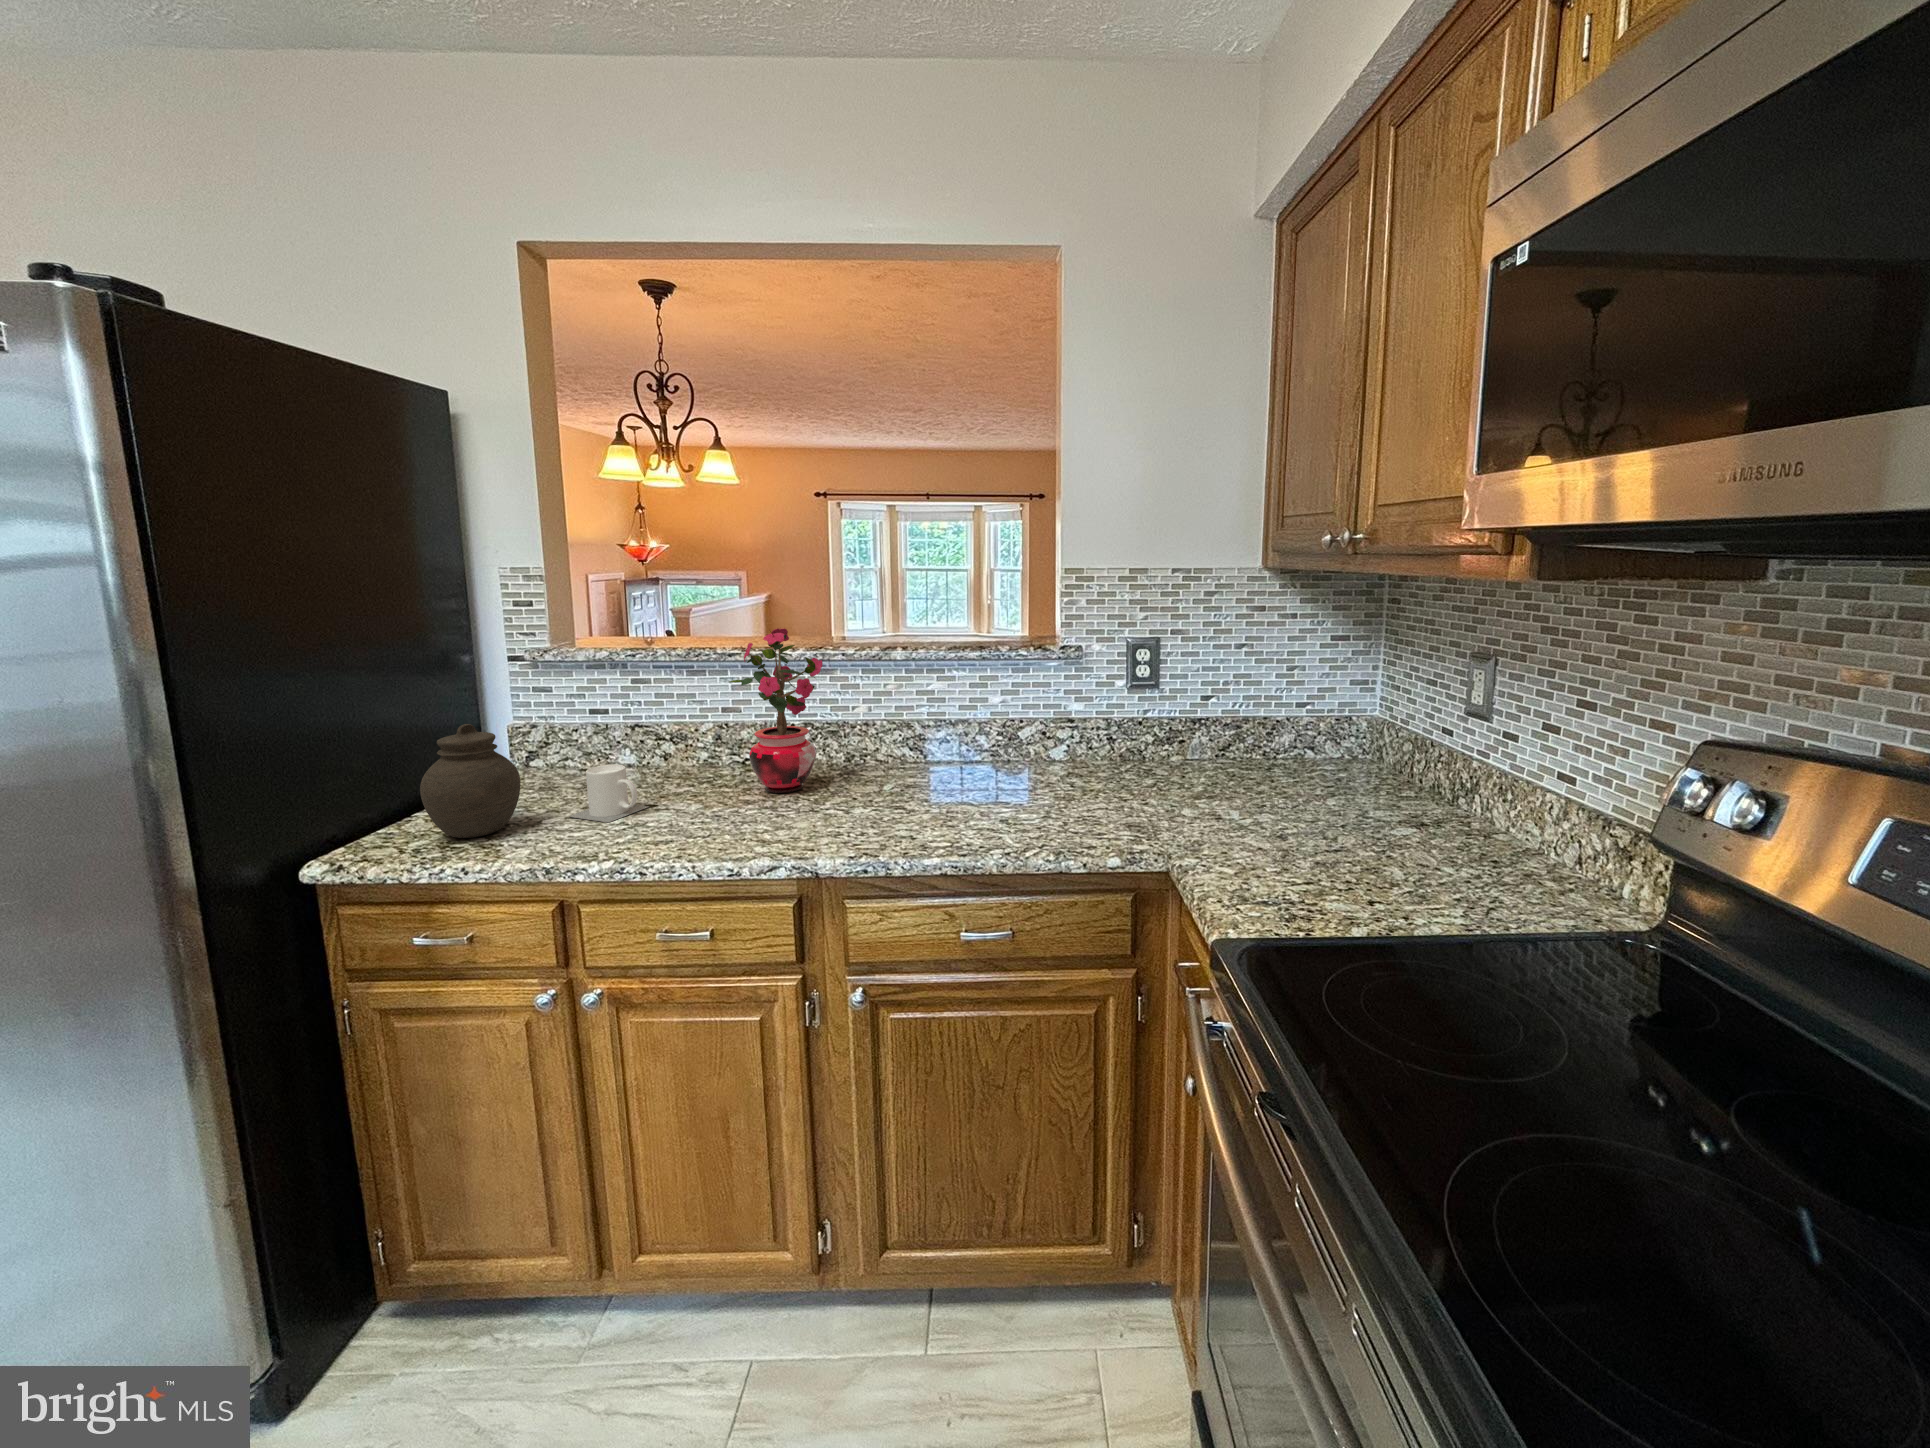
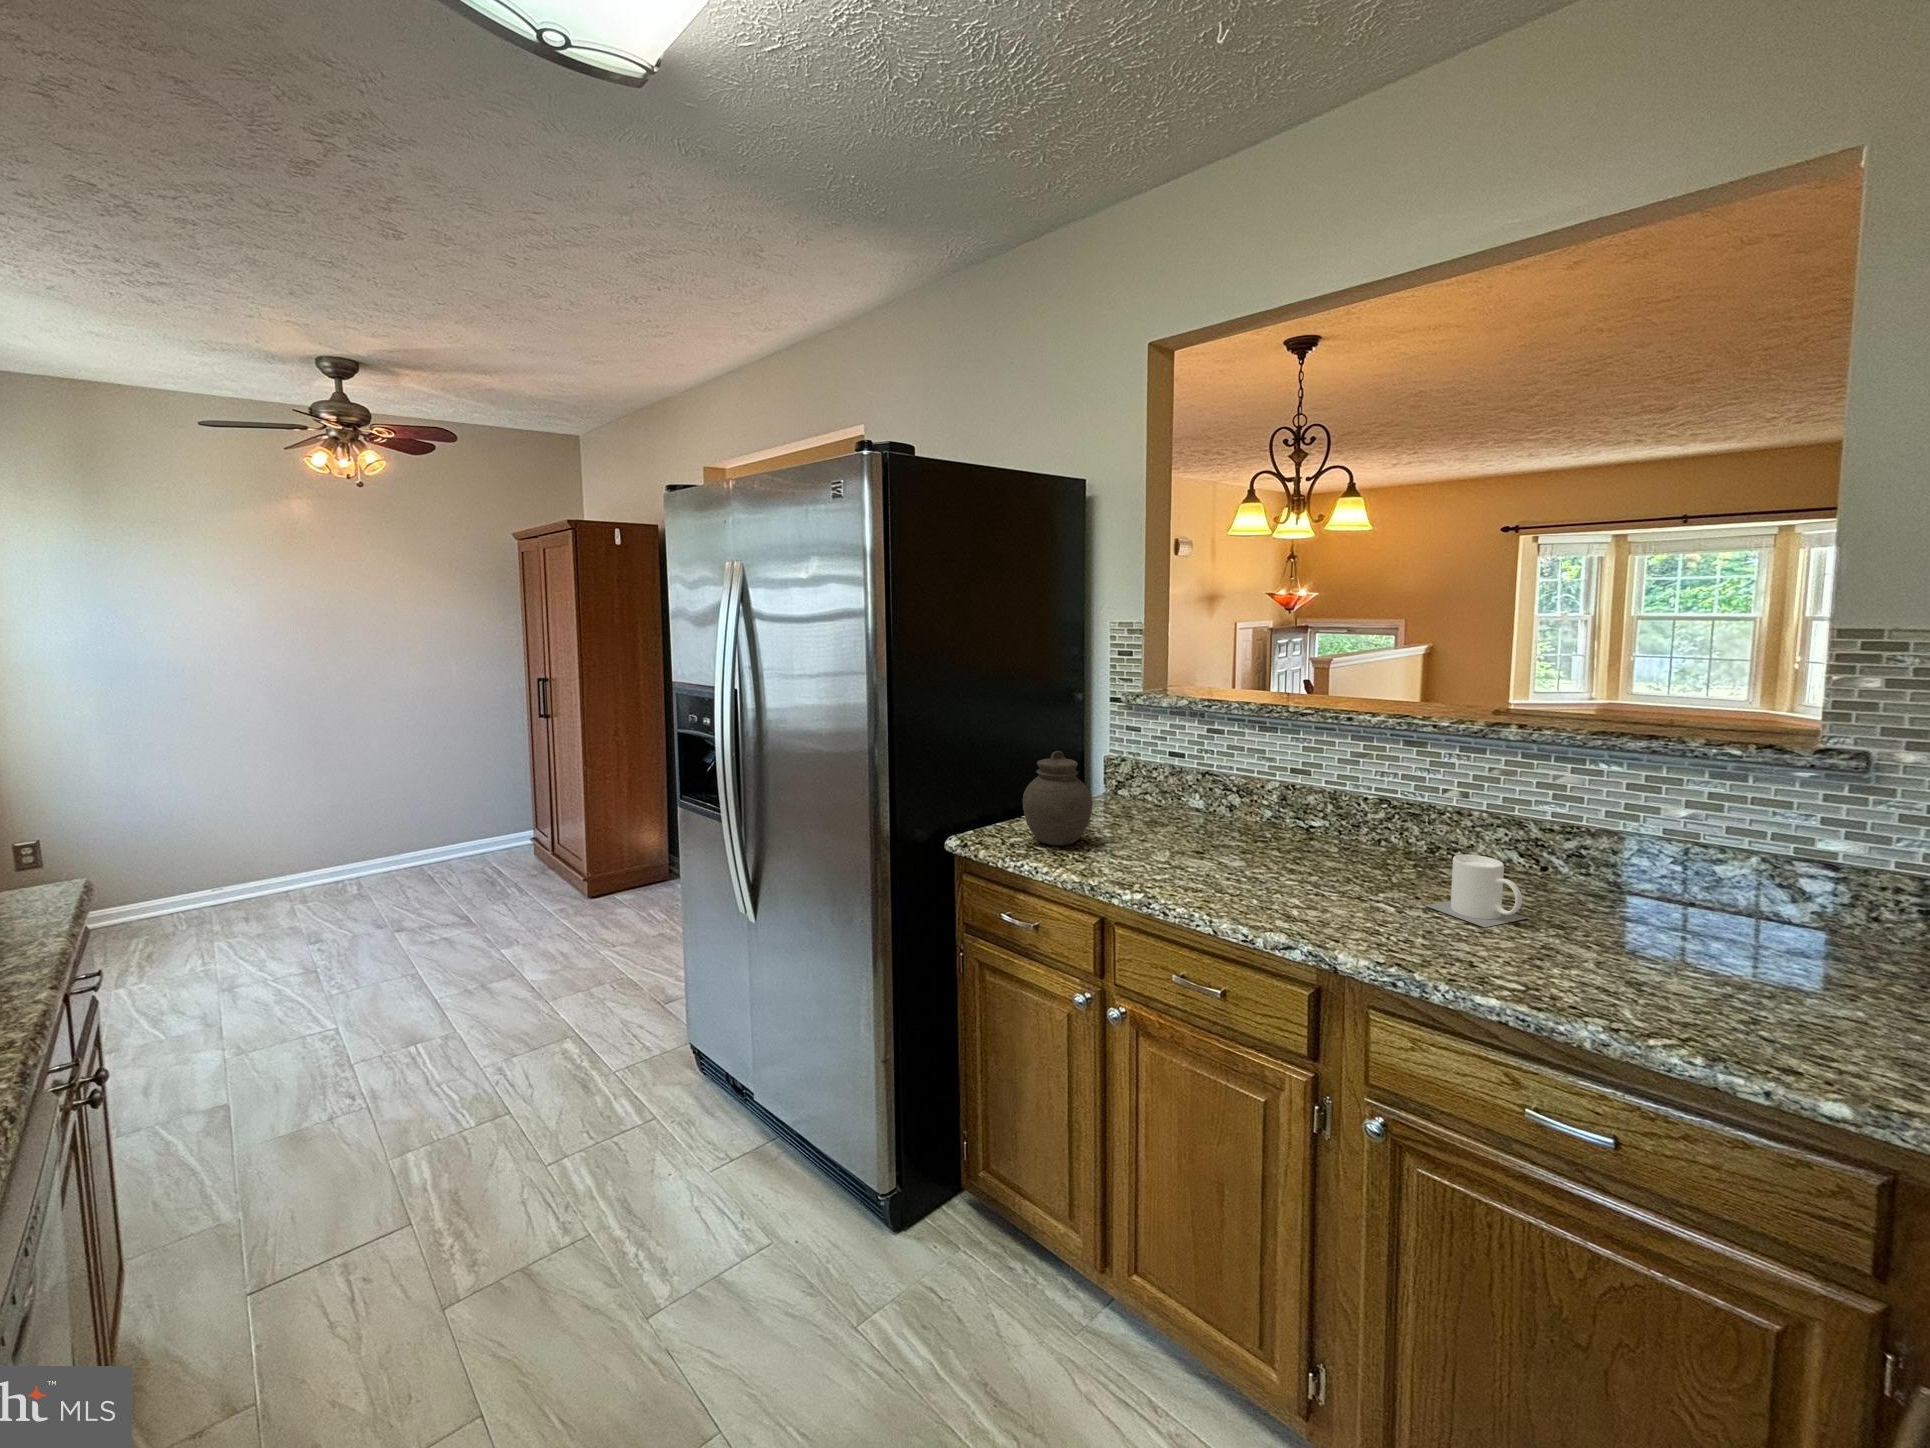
potted plant: present [729,628,823,793] -> none [1286,690,1403,872]
mug: present [569,764,648,822] -> present [1425,855,1527,927]

